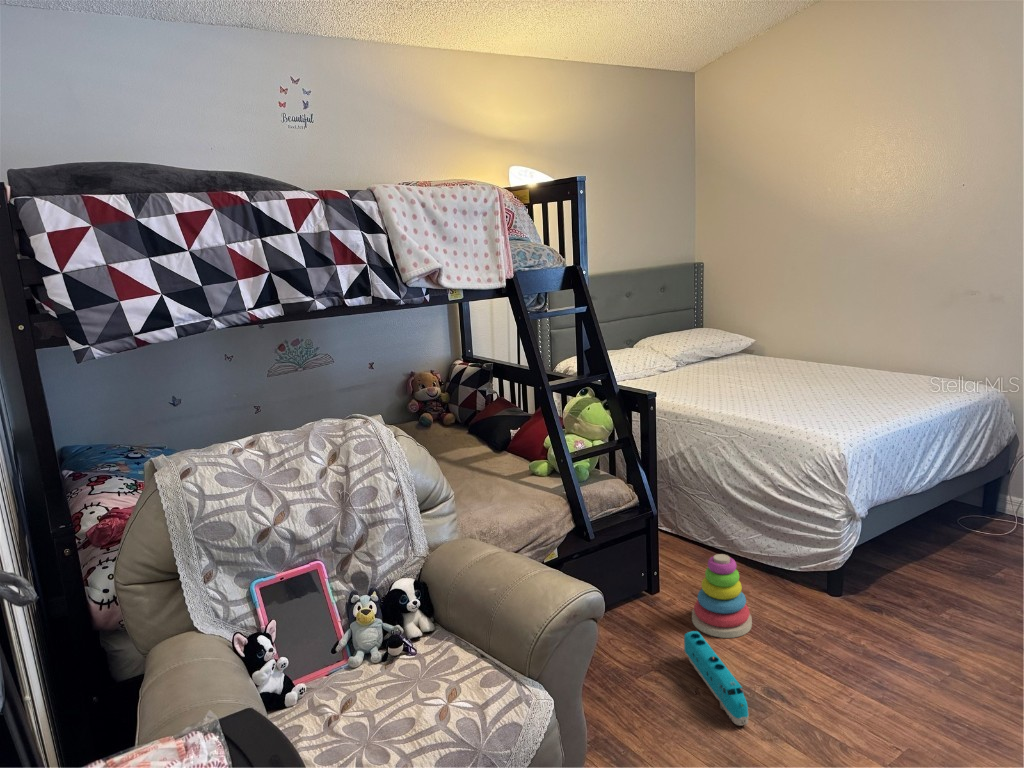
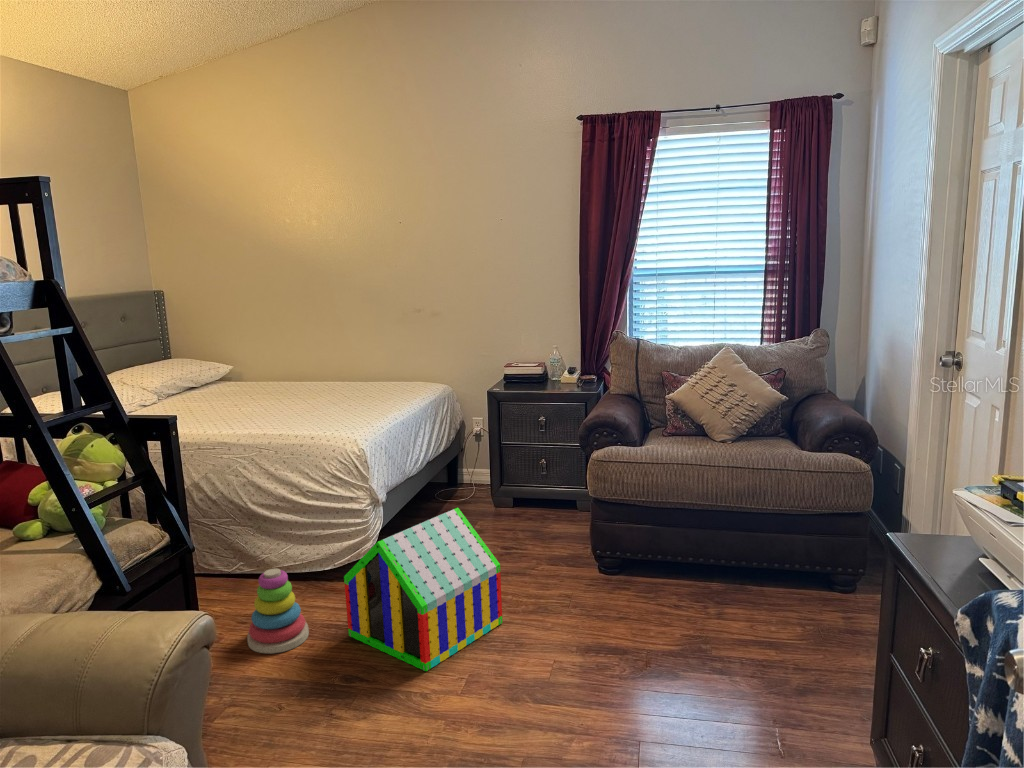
toy house: none [790,548,990,722] -> present [344,508,502,671]
toy train: present [684,631,749,725] -> none [254,650,341,717]

